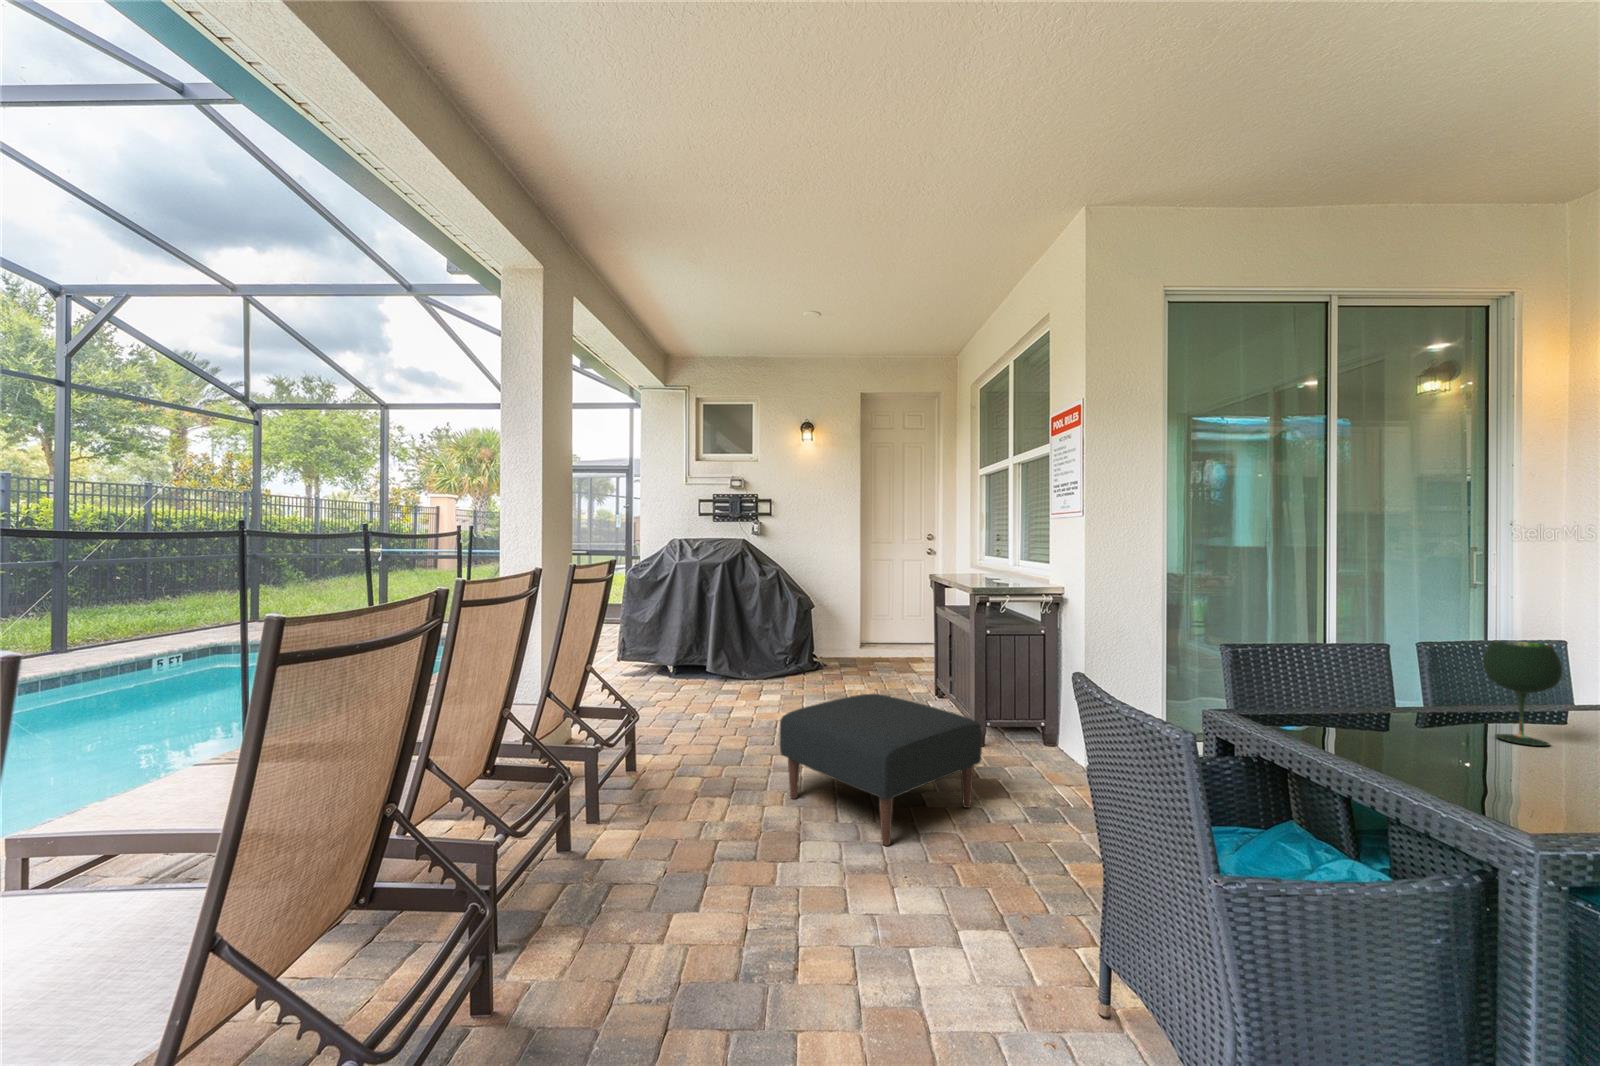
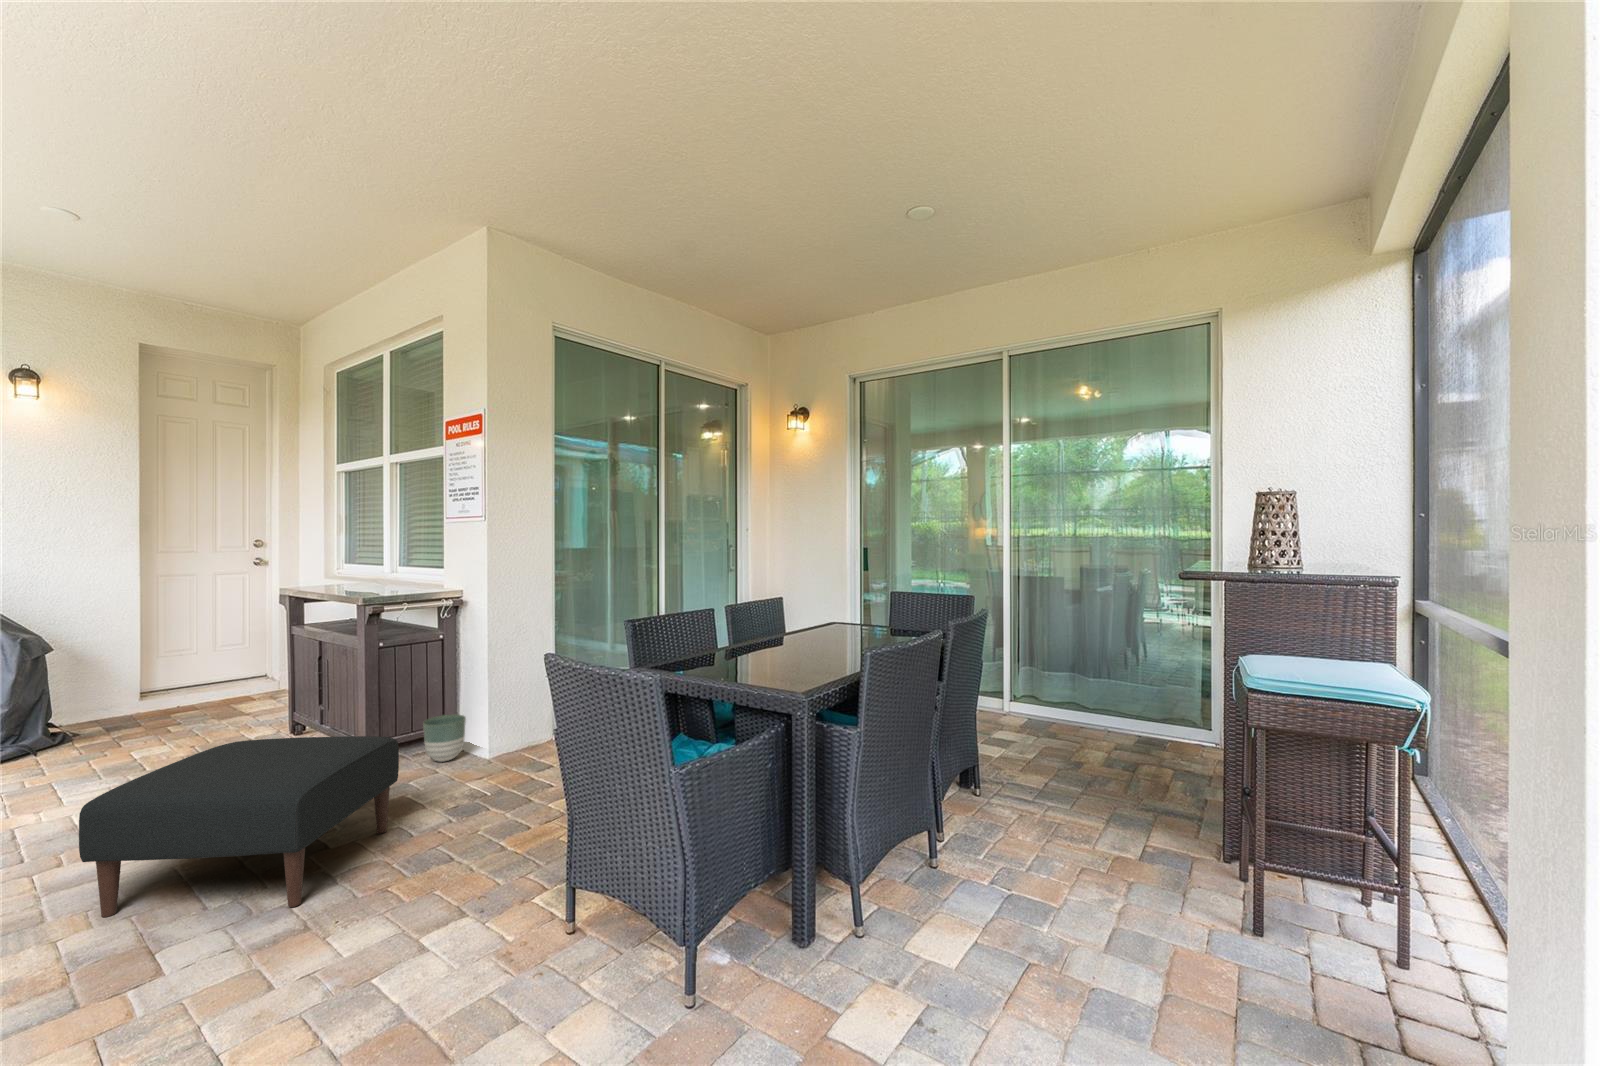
wine glass: present [1483,640,1562,746] -> none [761,599,790,656]
planter: none [1022,710,1062,757] -> present [423,715,466,762]

